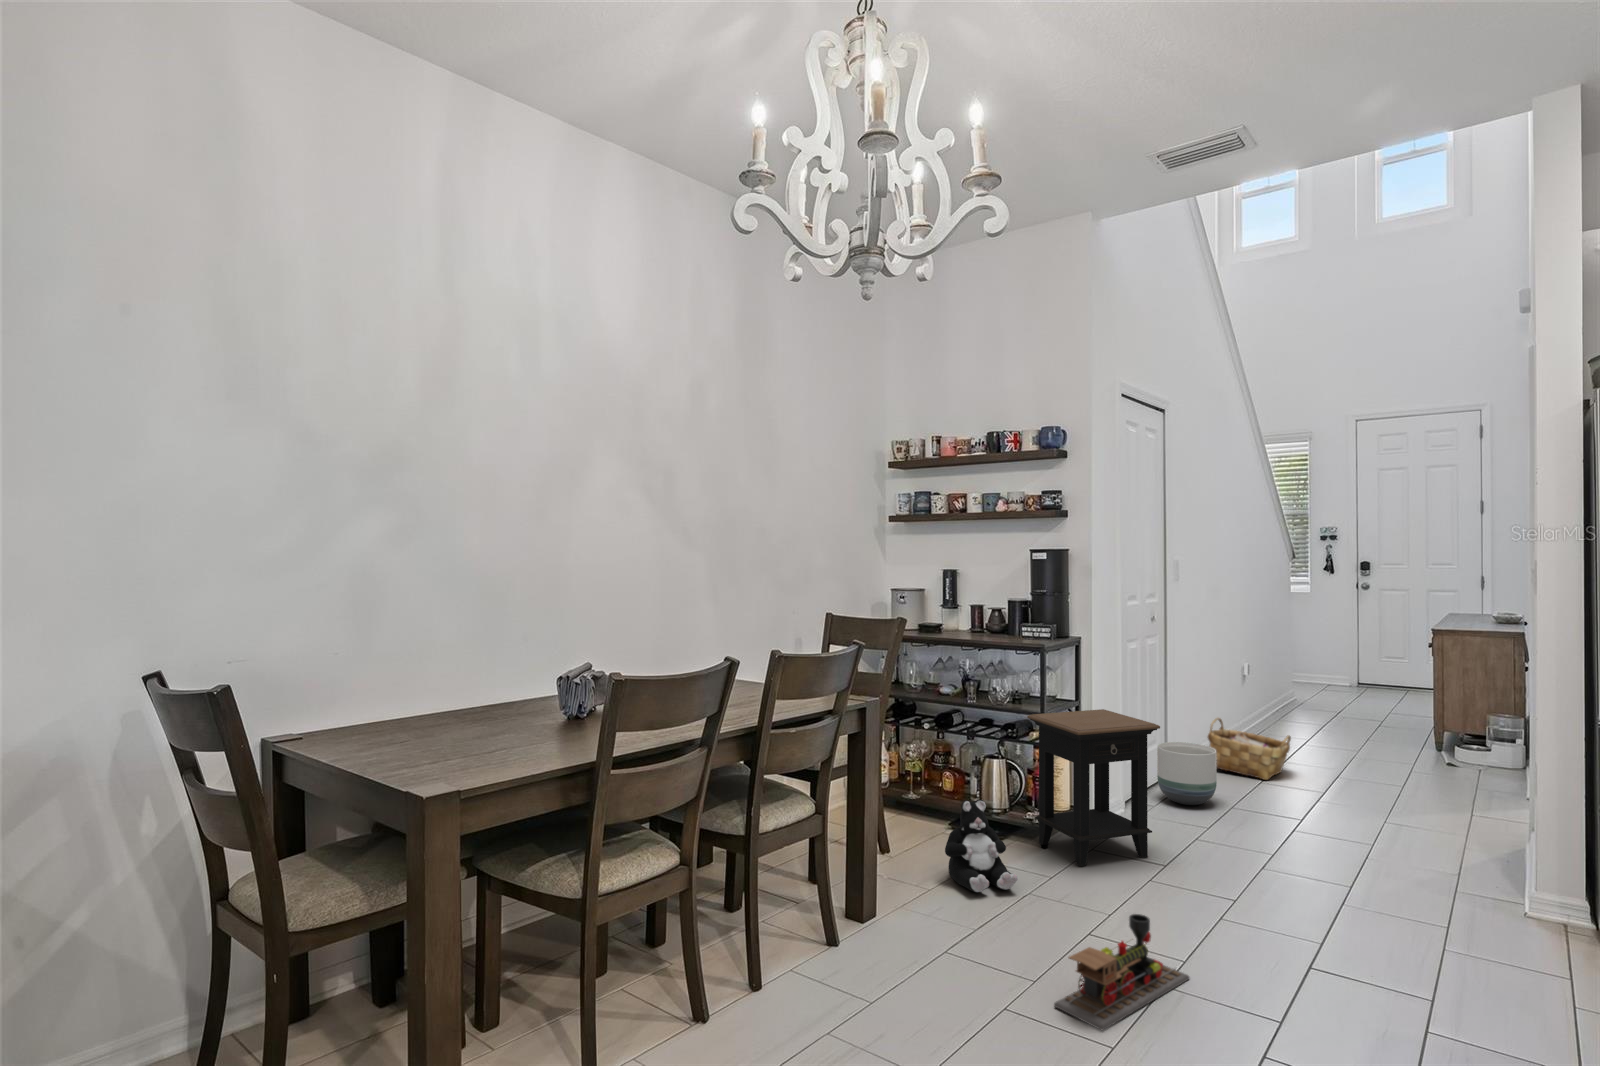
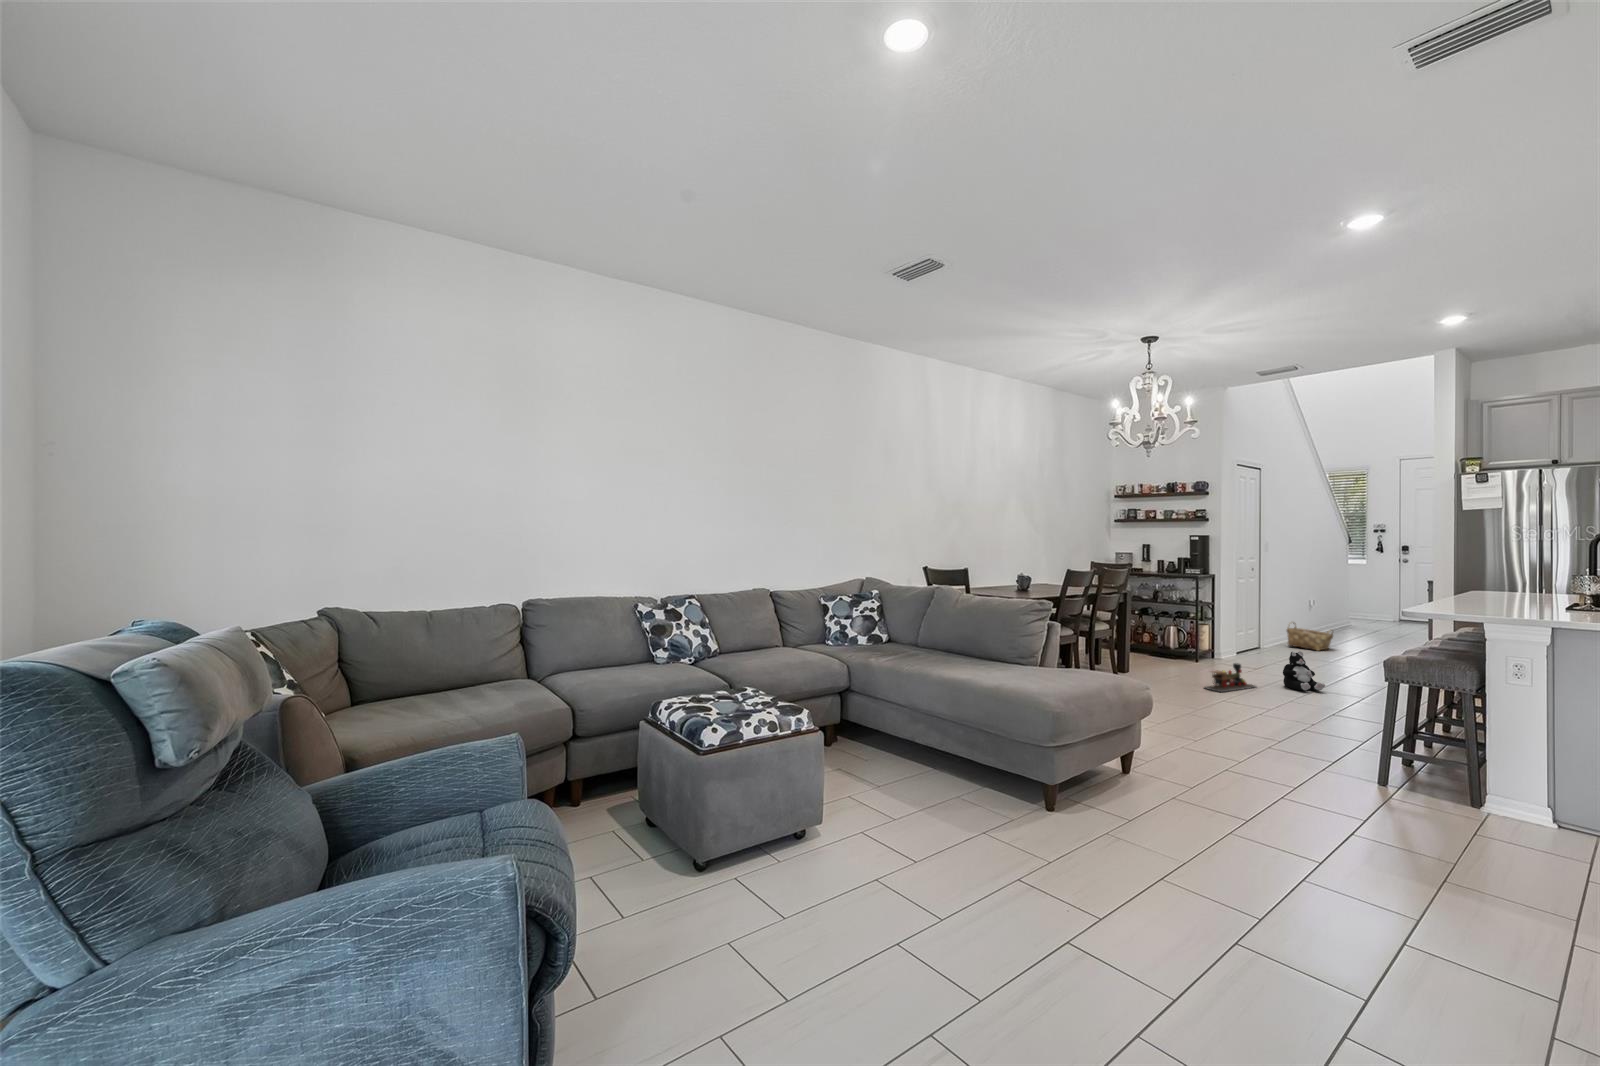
side table: present [1027,709,1160,866] -> none [1189,606,1253,666]
planter: present [1157,742,1217,805] -> none [1255,628,1286,655]
plush toy: present [945,800,1018,892] -> present [1283,652,1325,691]

